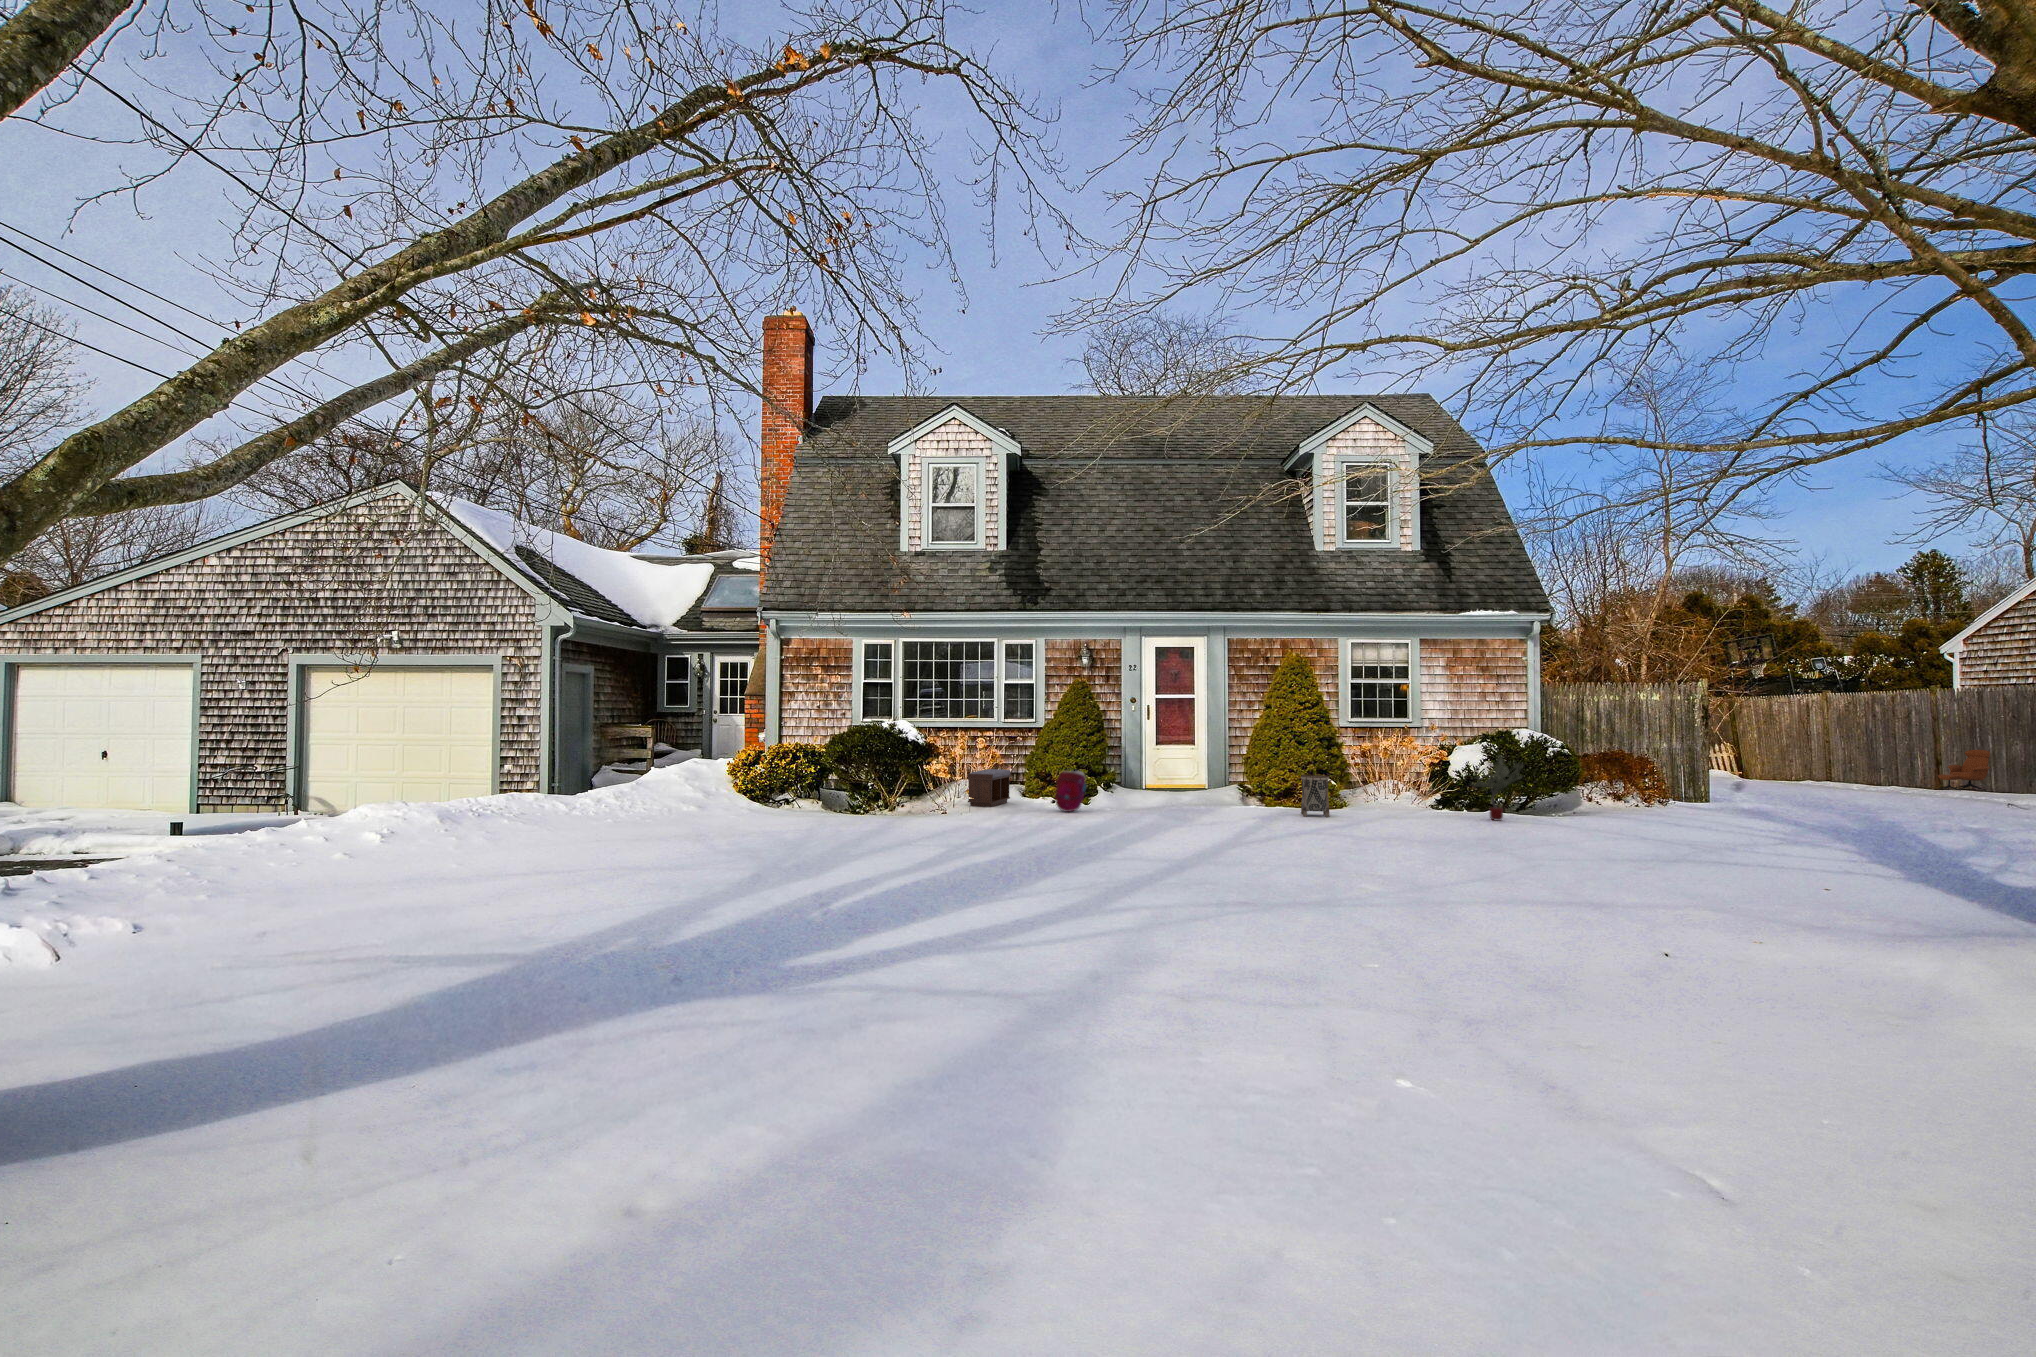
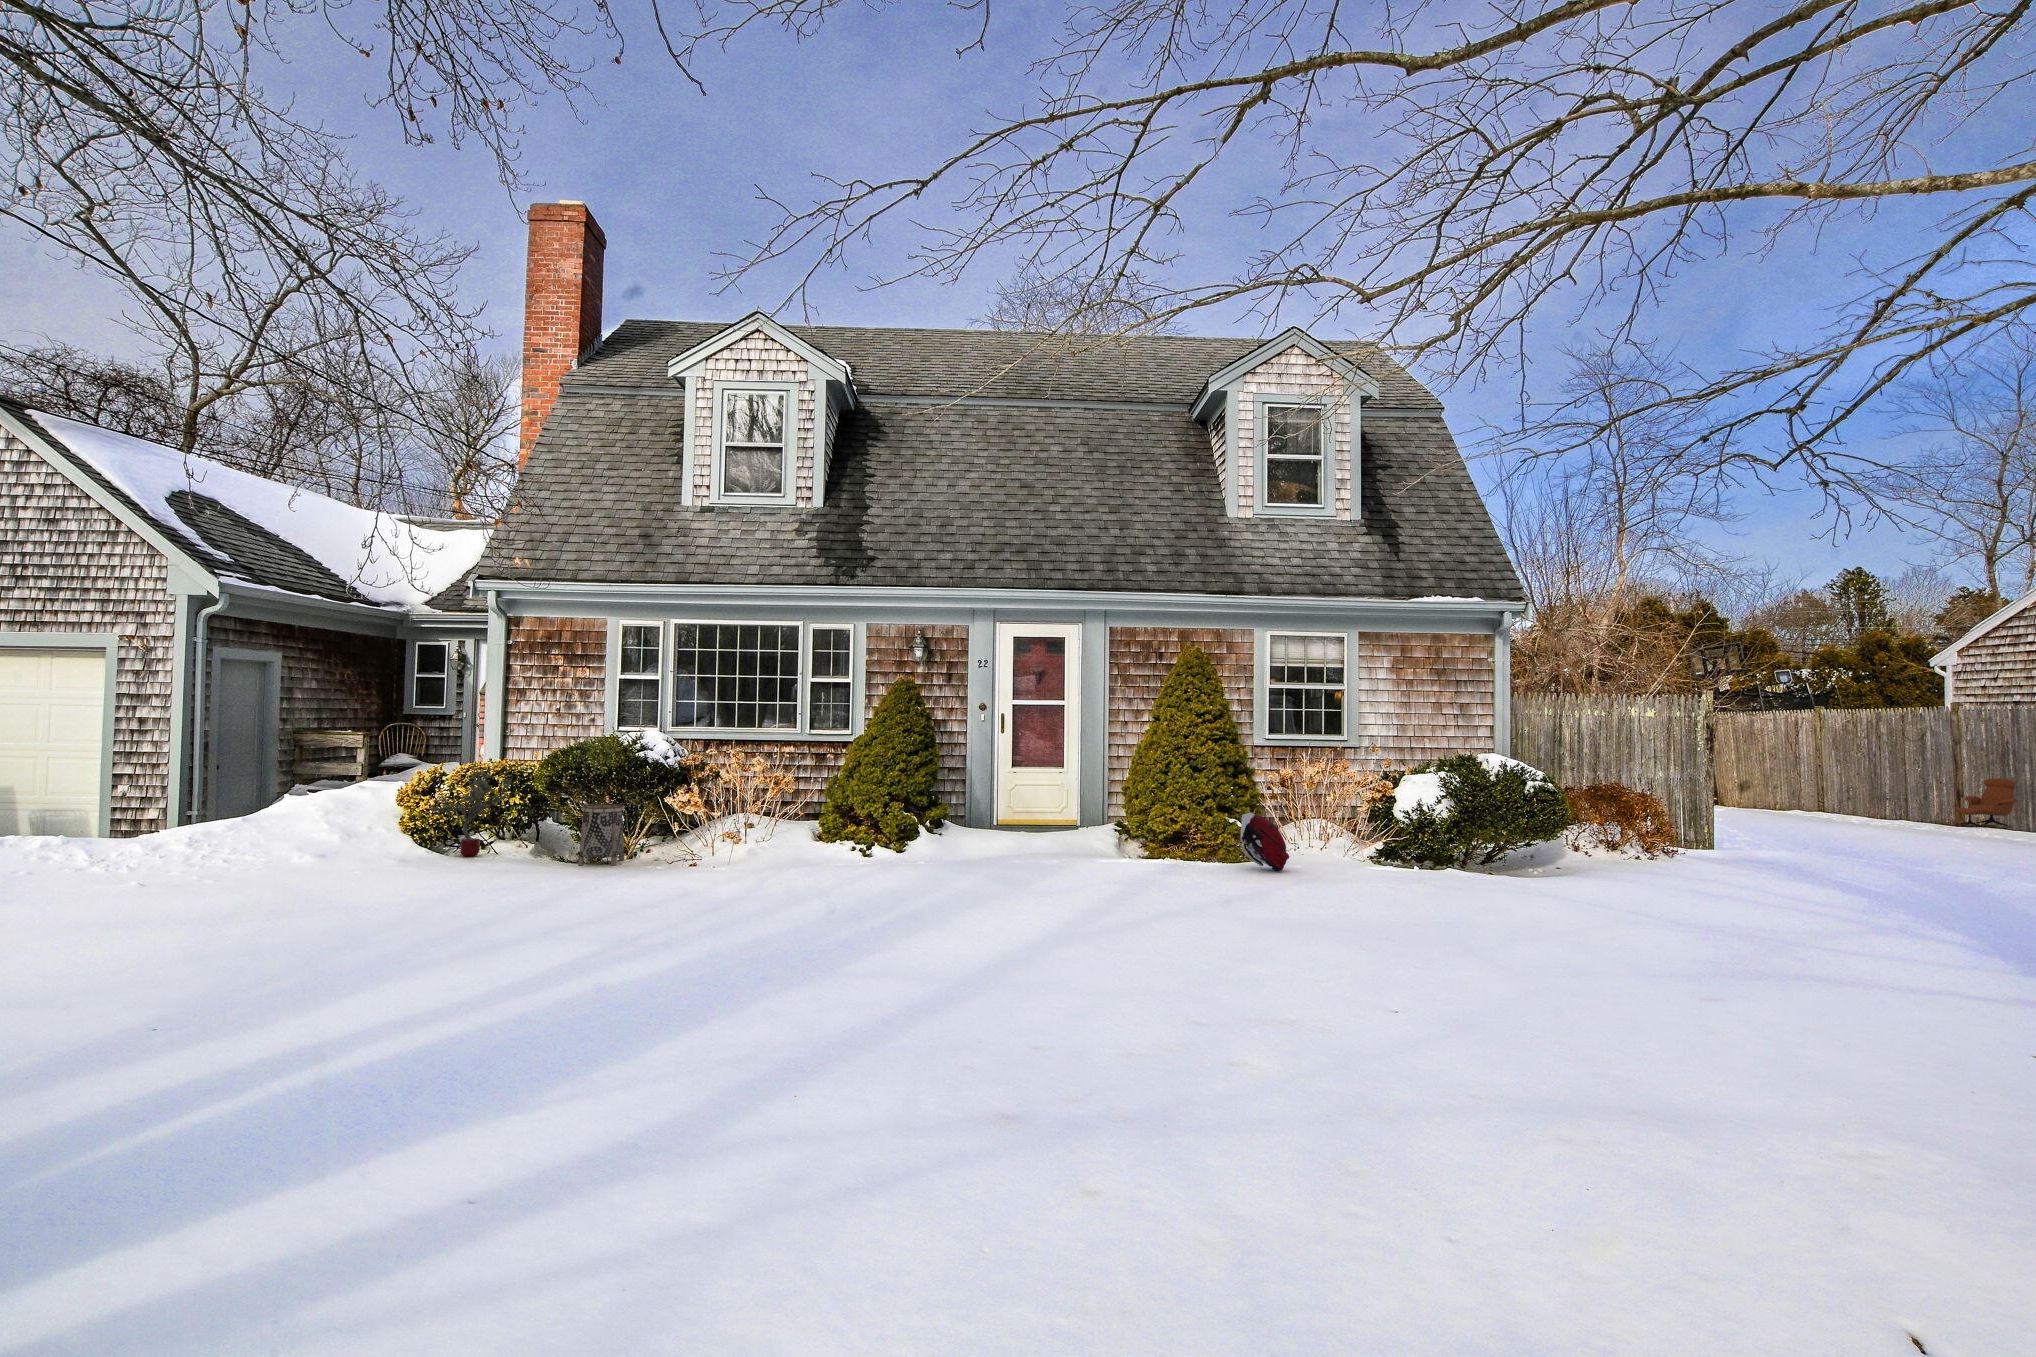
potted tree: present [1470,756,1523,820] -> present [431,767,512,857]
bench: present [968,769,1010,807] -> none [733,799,804,854]
backpack: present [1055,771,1086,812] -> present [1241,813,1290,871]
basket: present [1301,775,1329,817] -> present [578,804,624,865]

